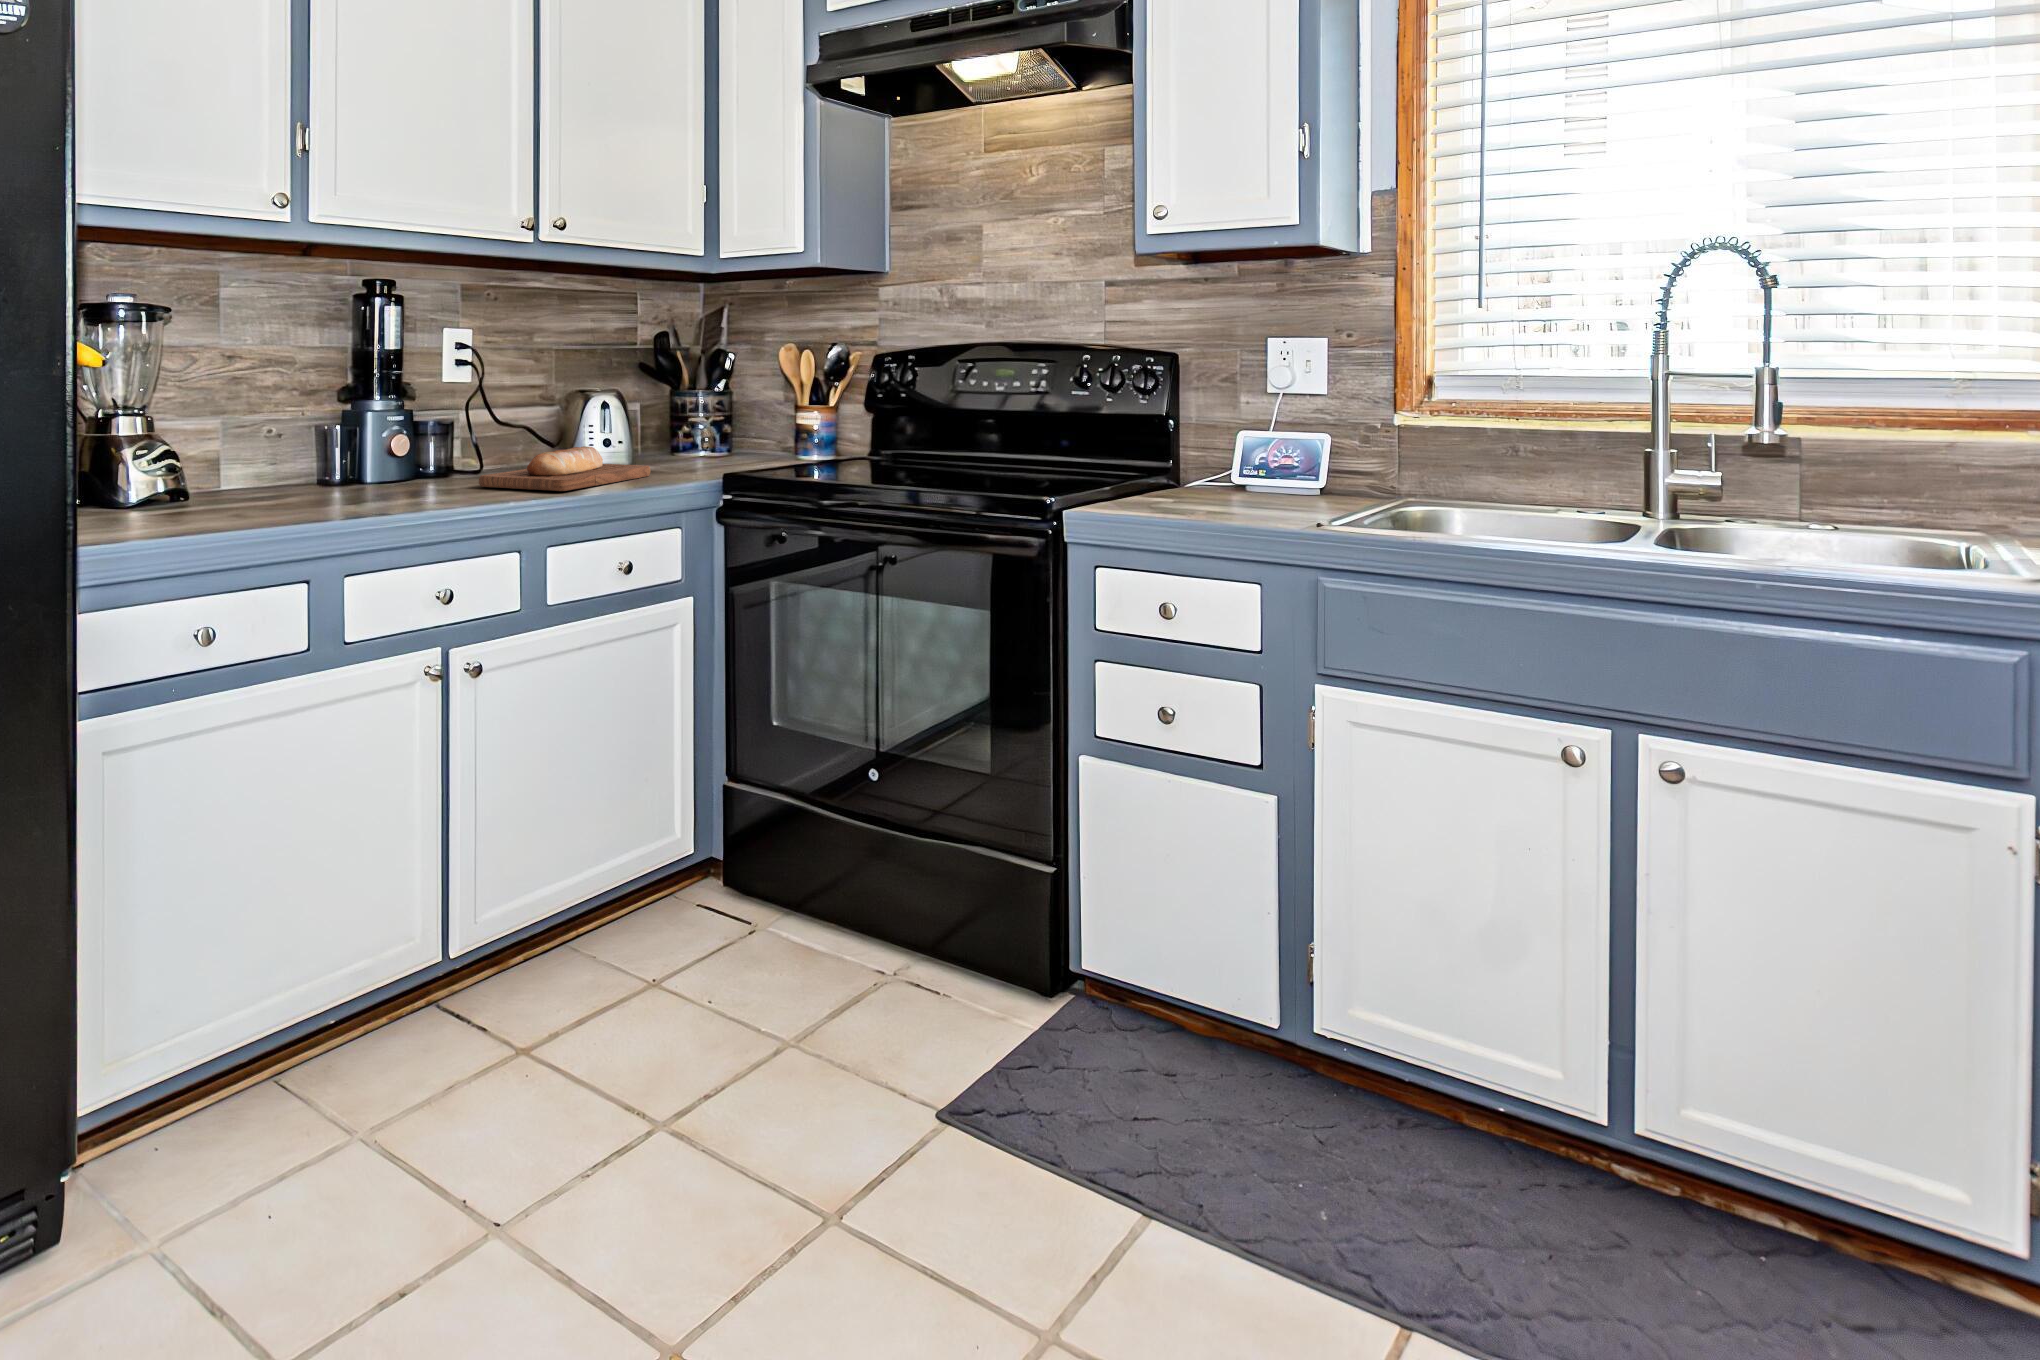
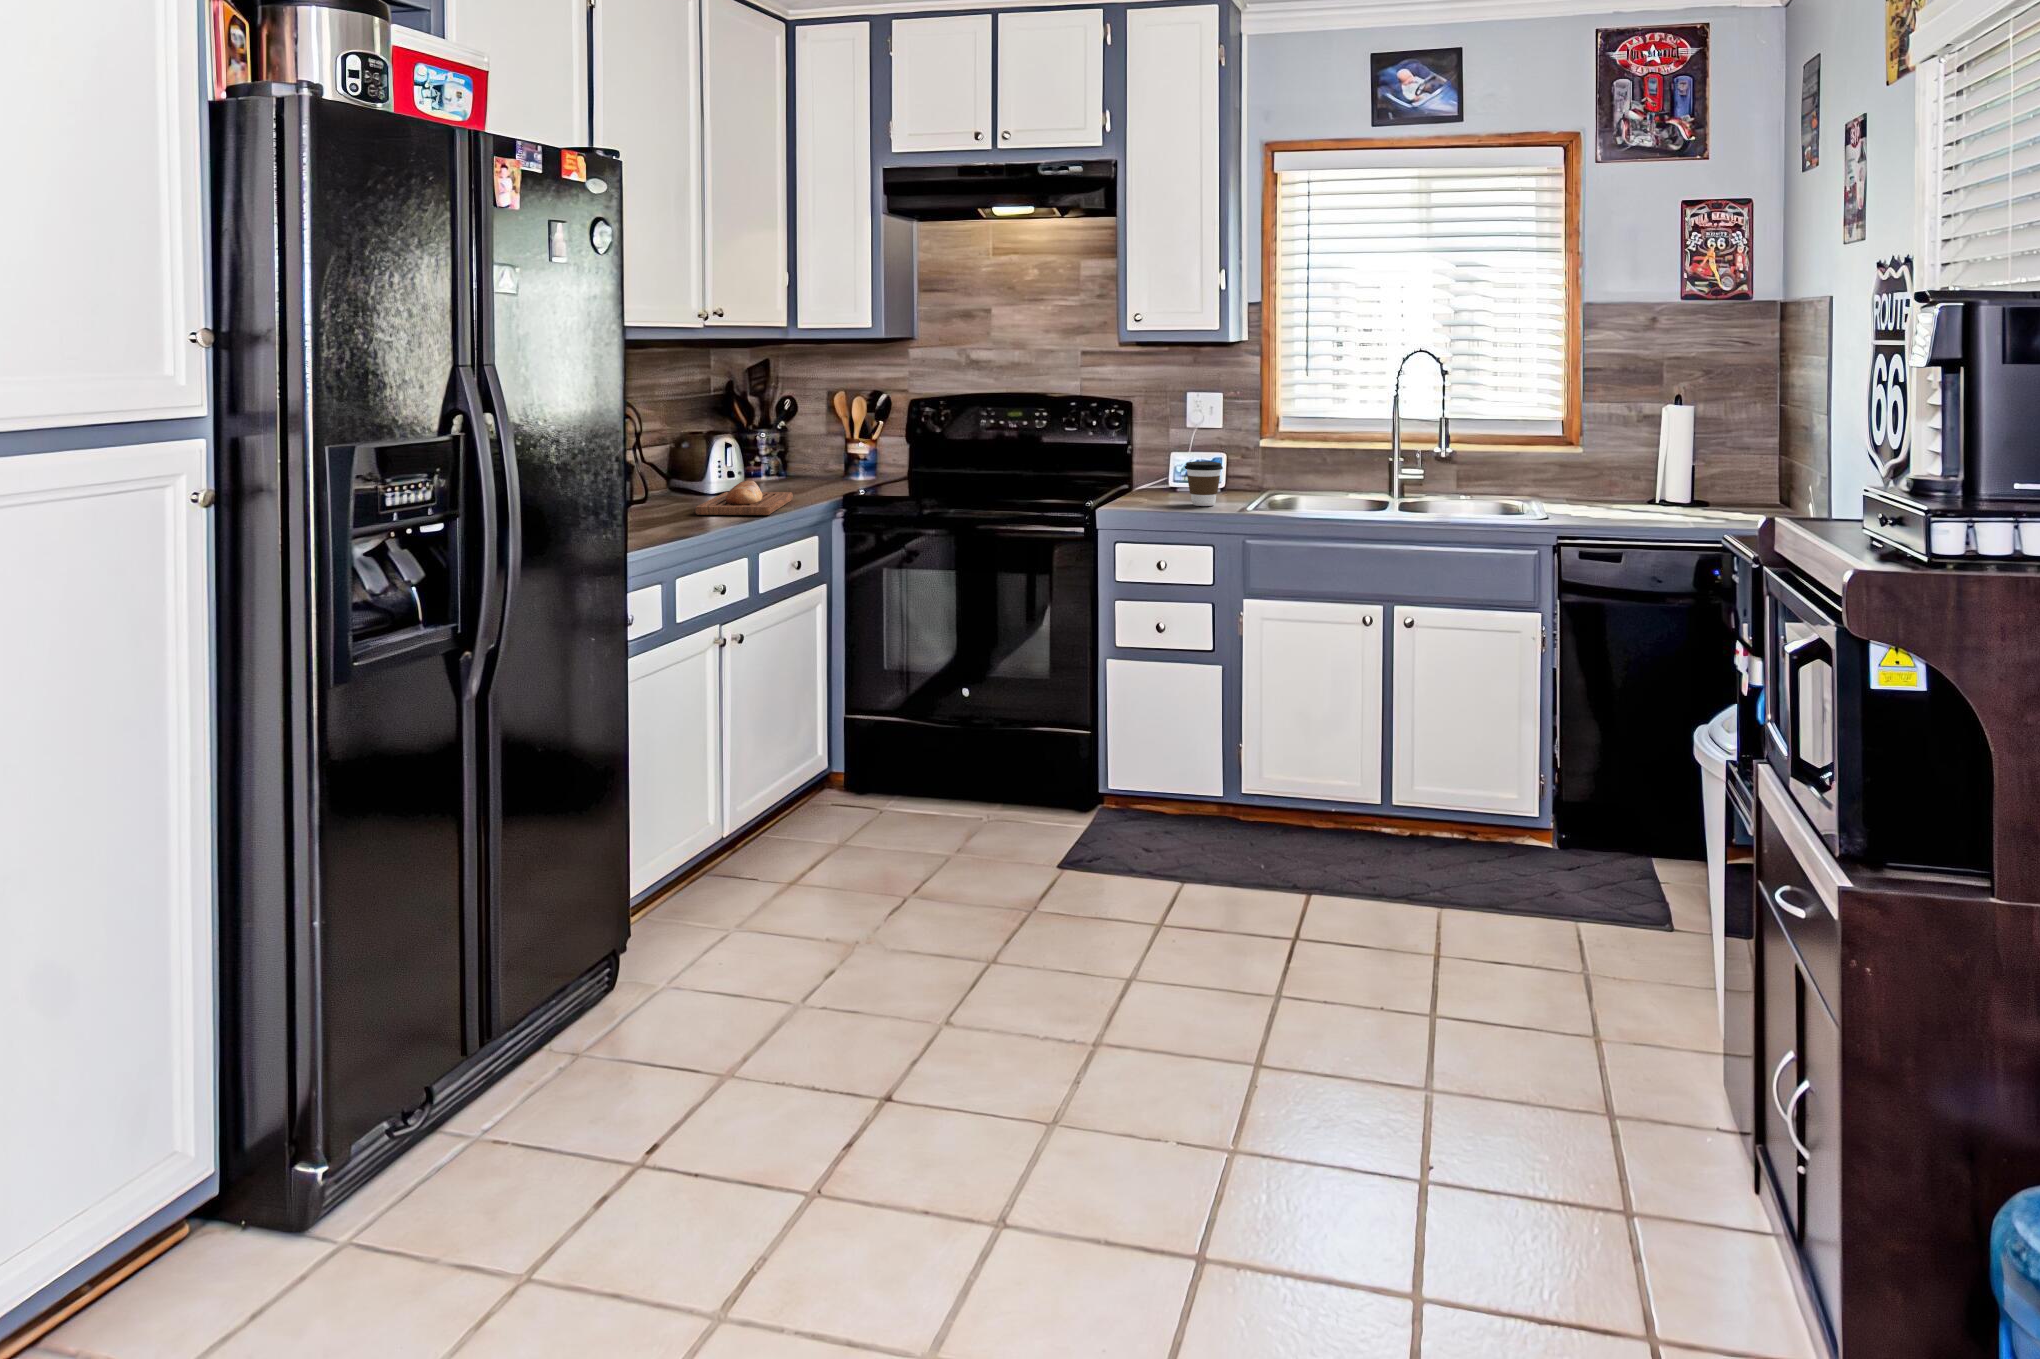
coffee cup: none [1225,438,1294,513] -> present [1185,461,1223,506]

